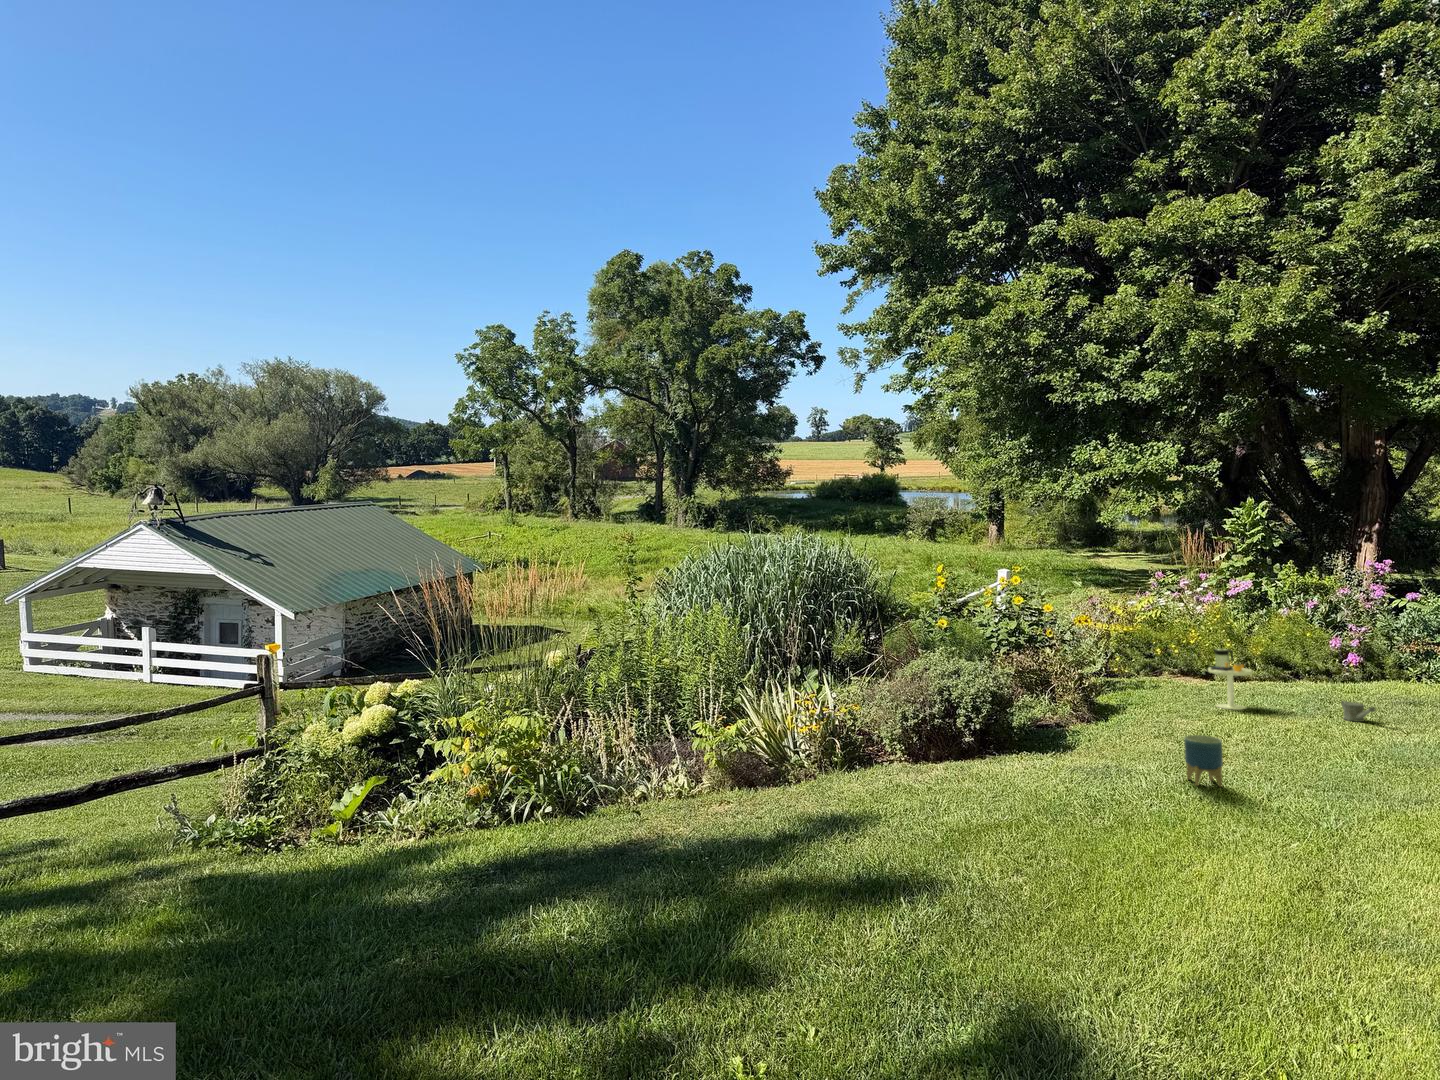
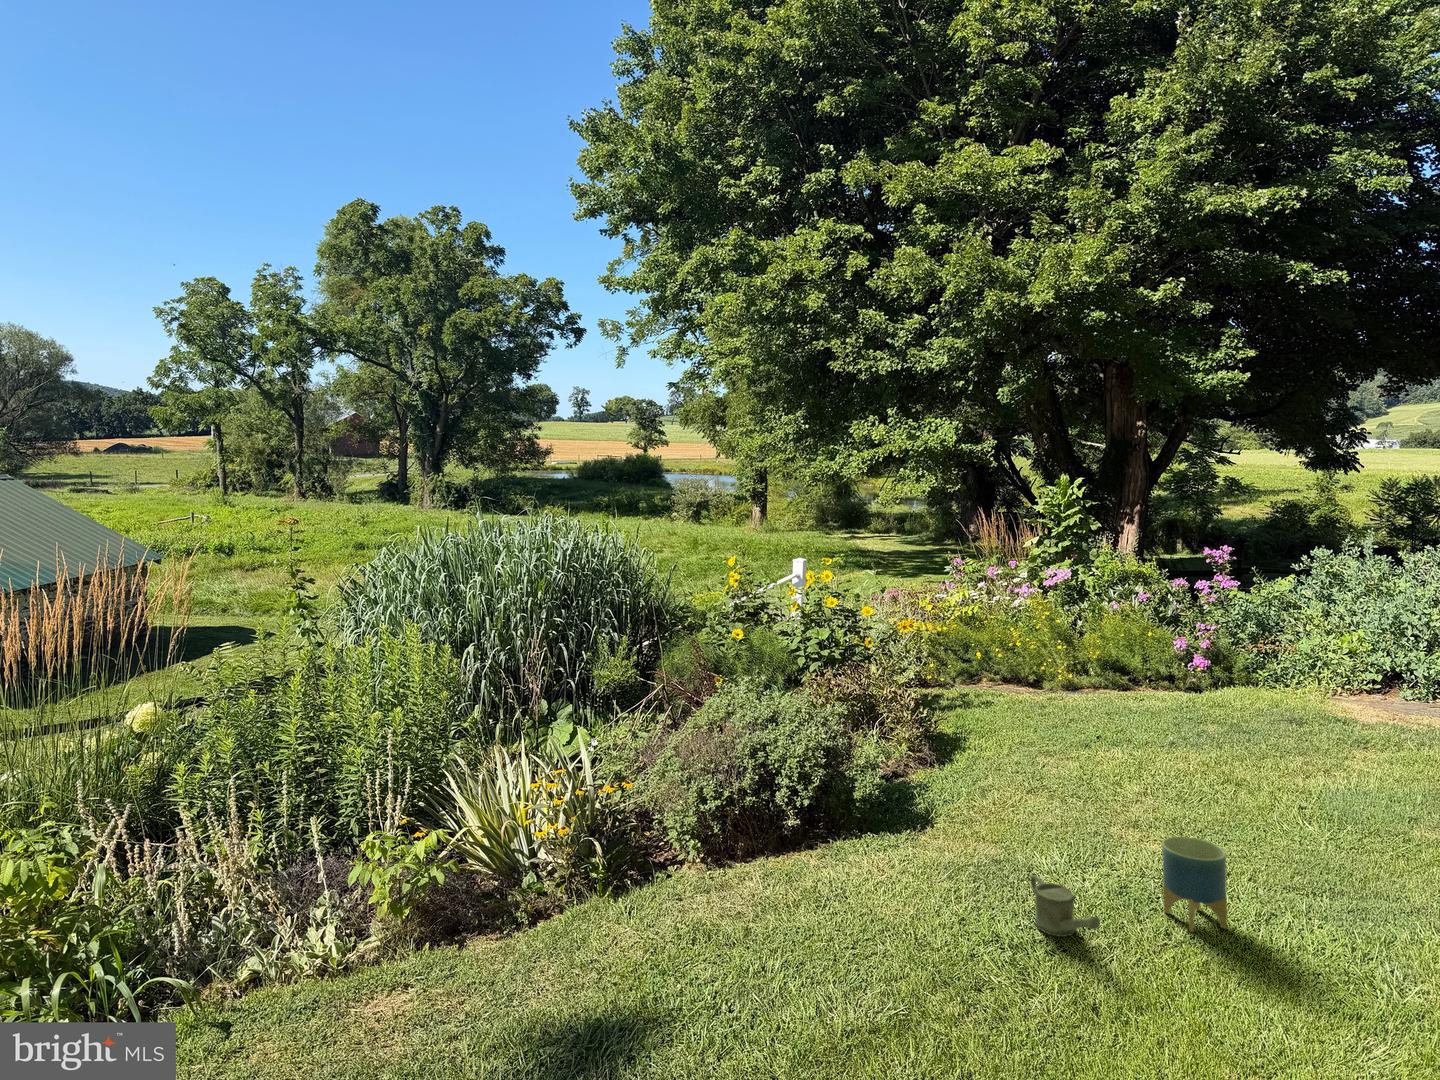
side table: present [1208,649,1252,710] -> none [1059,655,1111,733]
watering can: present [1341,701,1376,722] -> present [1031,875,1100,937]

